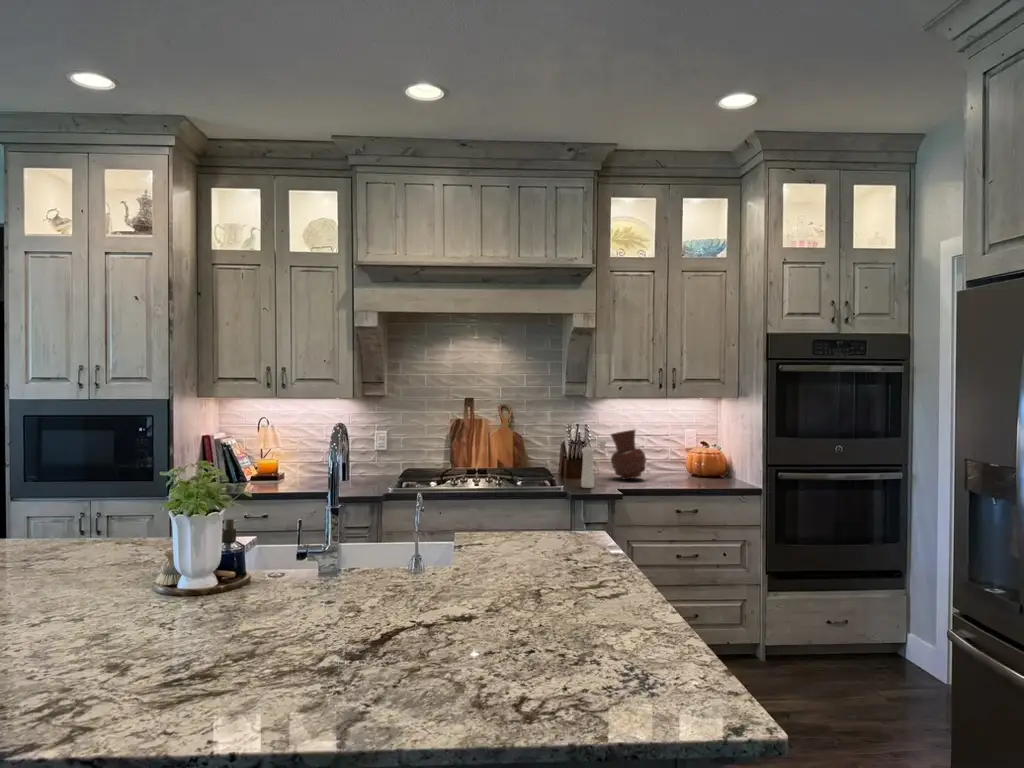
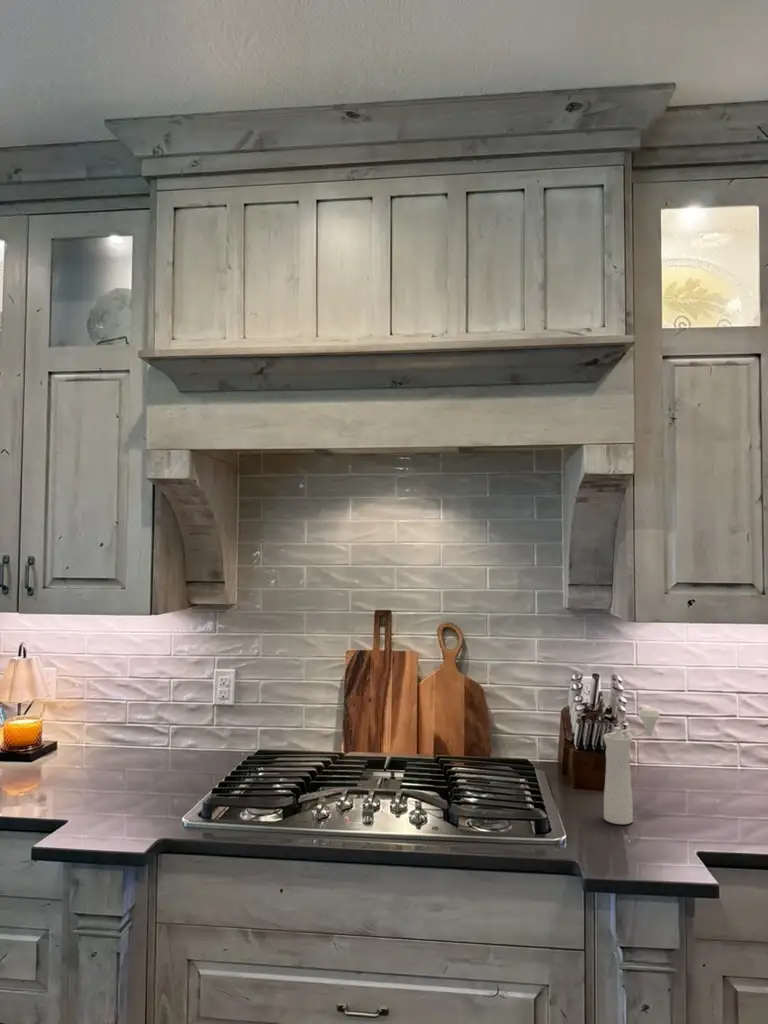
vase: present [611,430,646,479] -> none [663,685,744,793]

